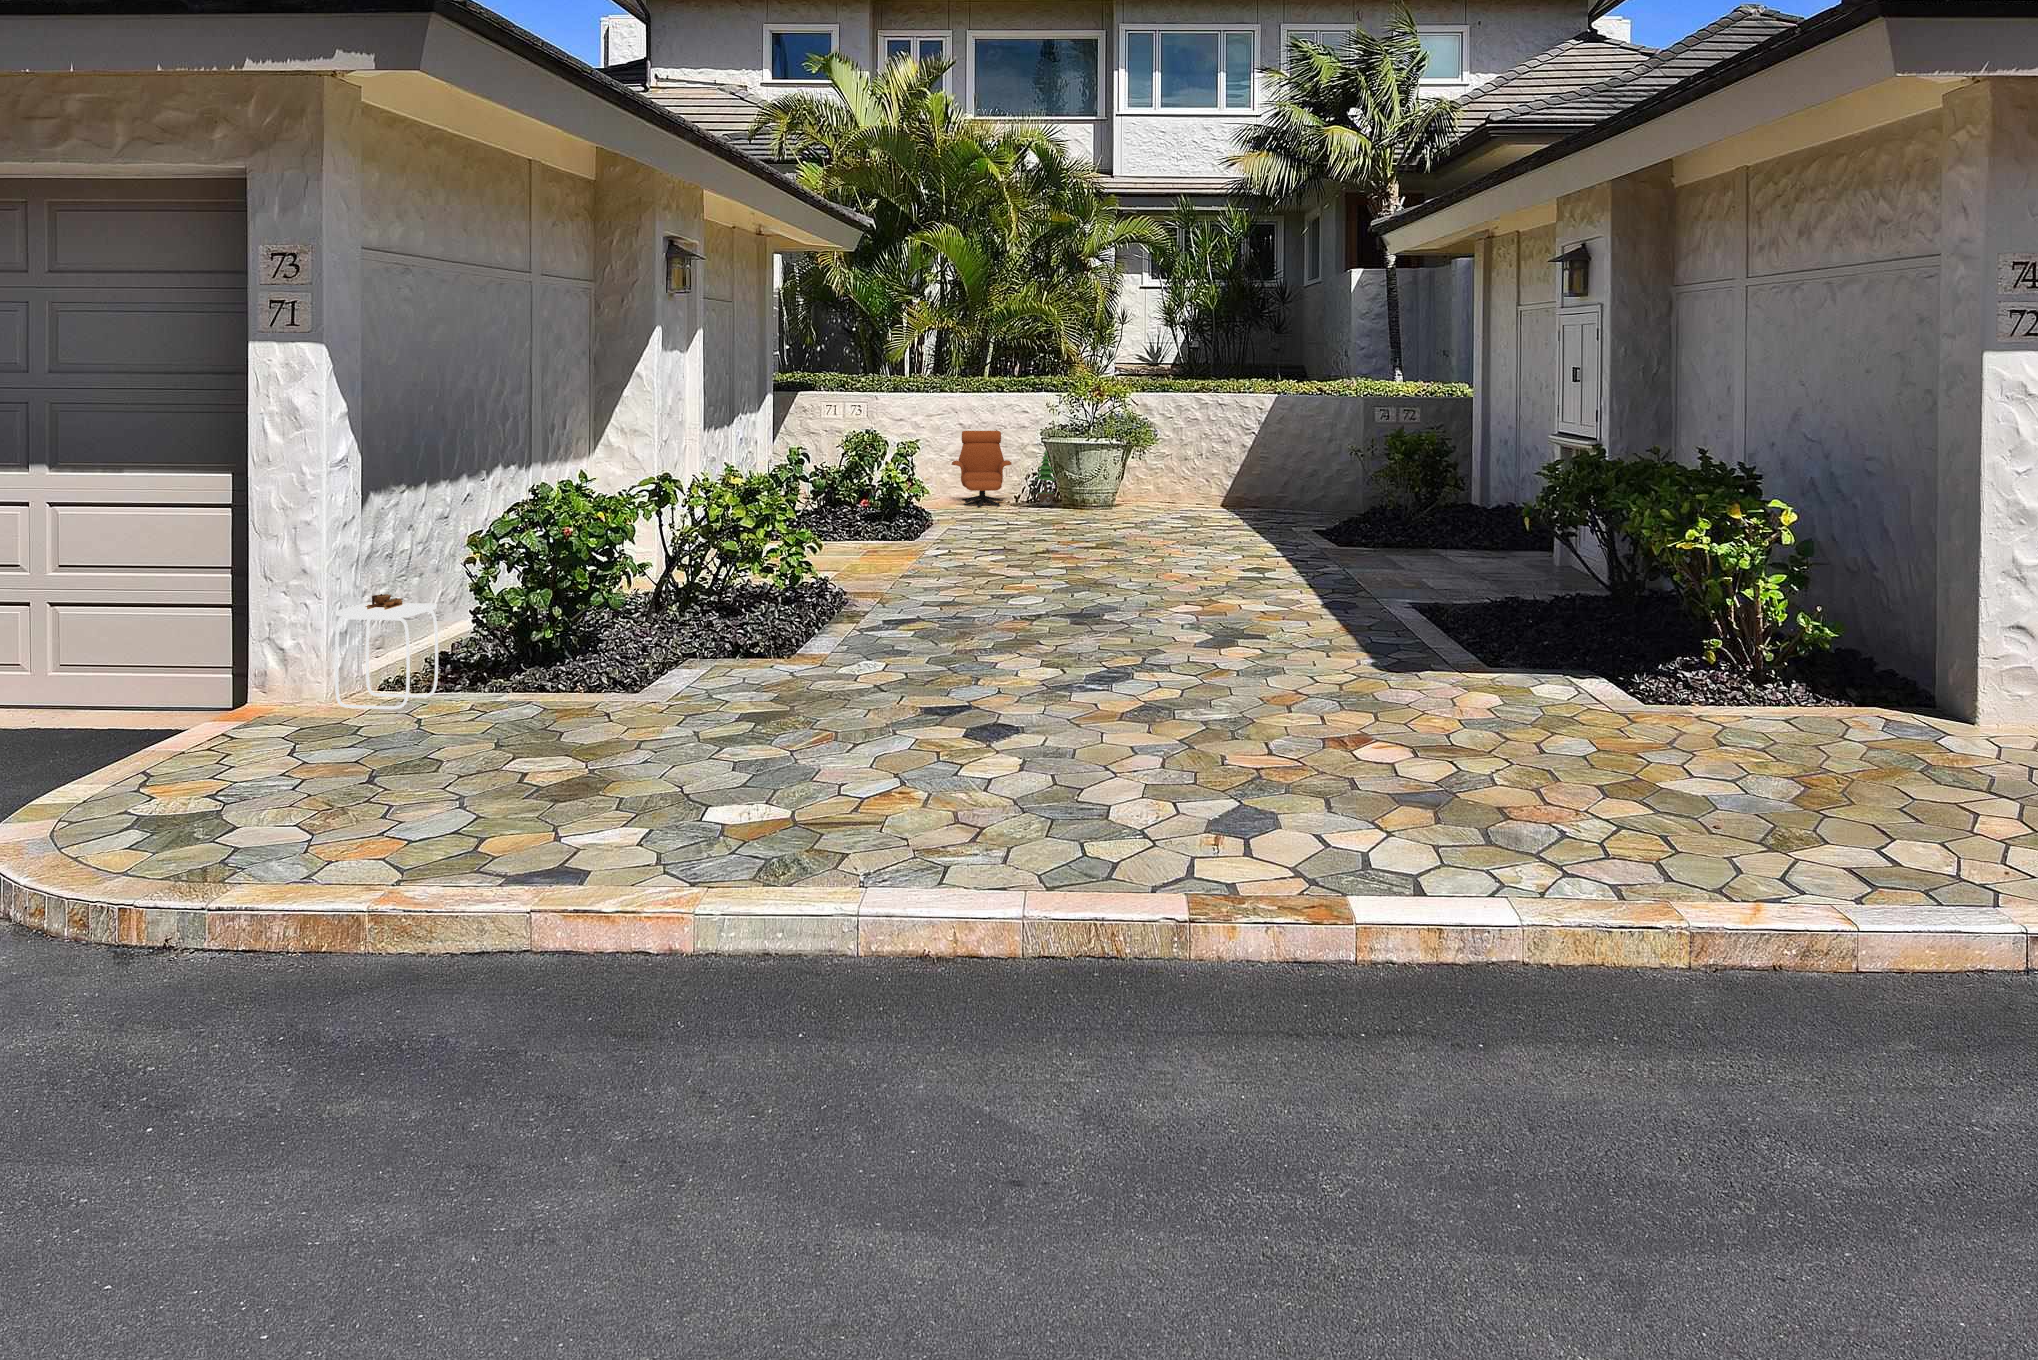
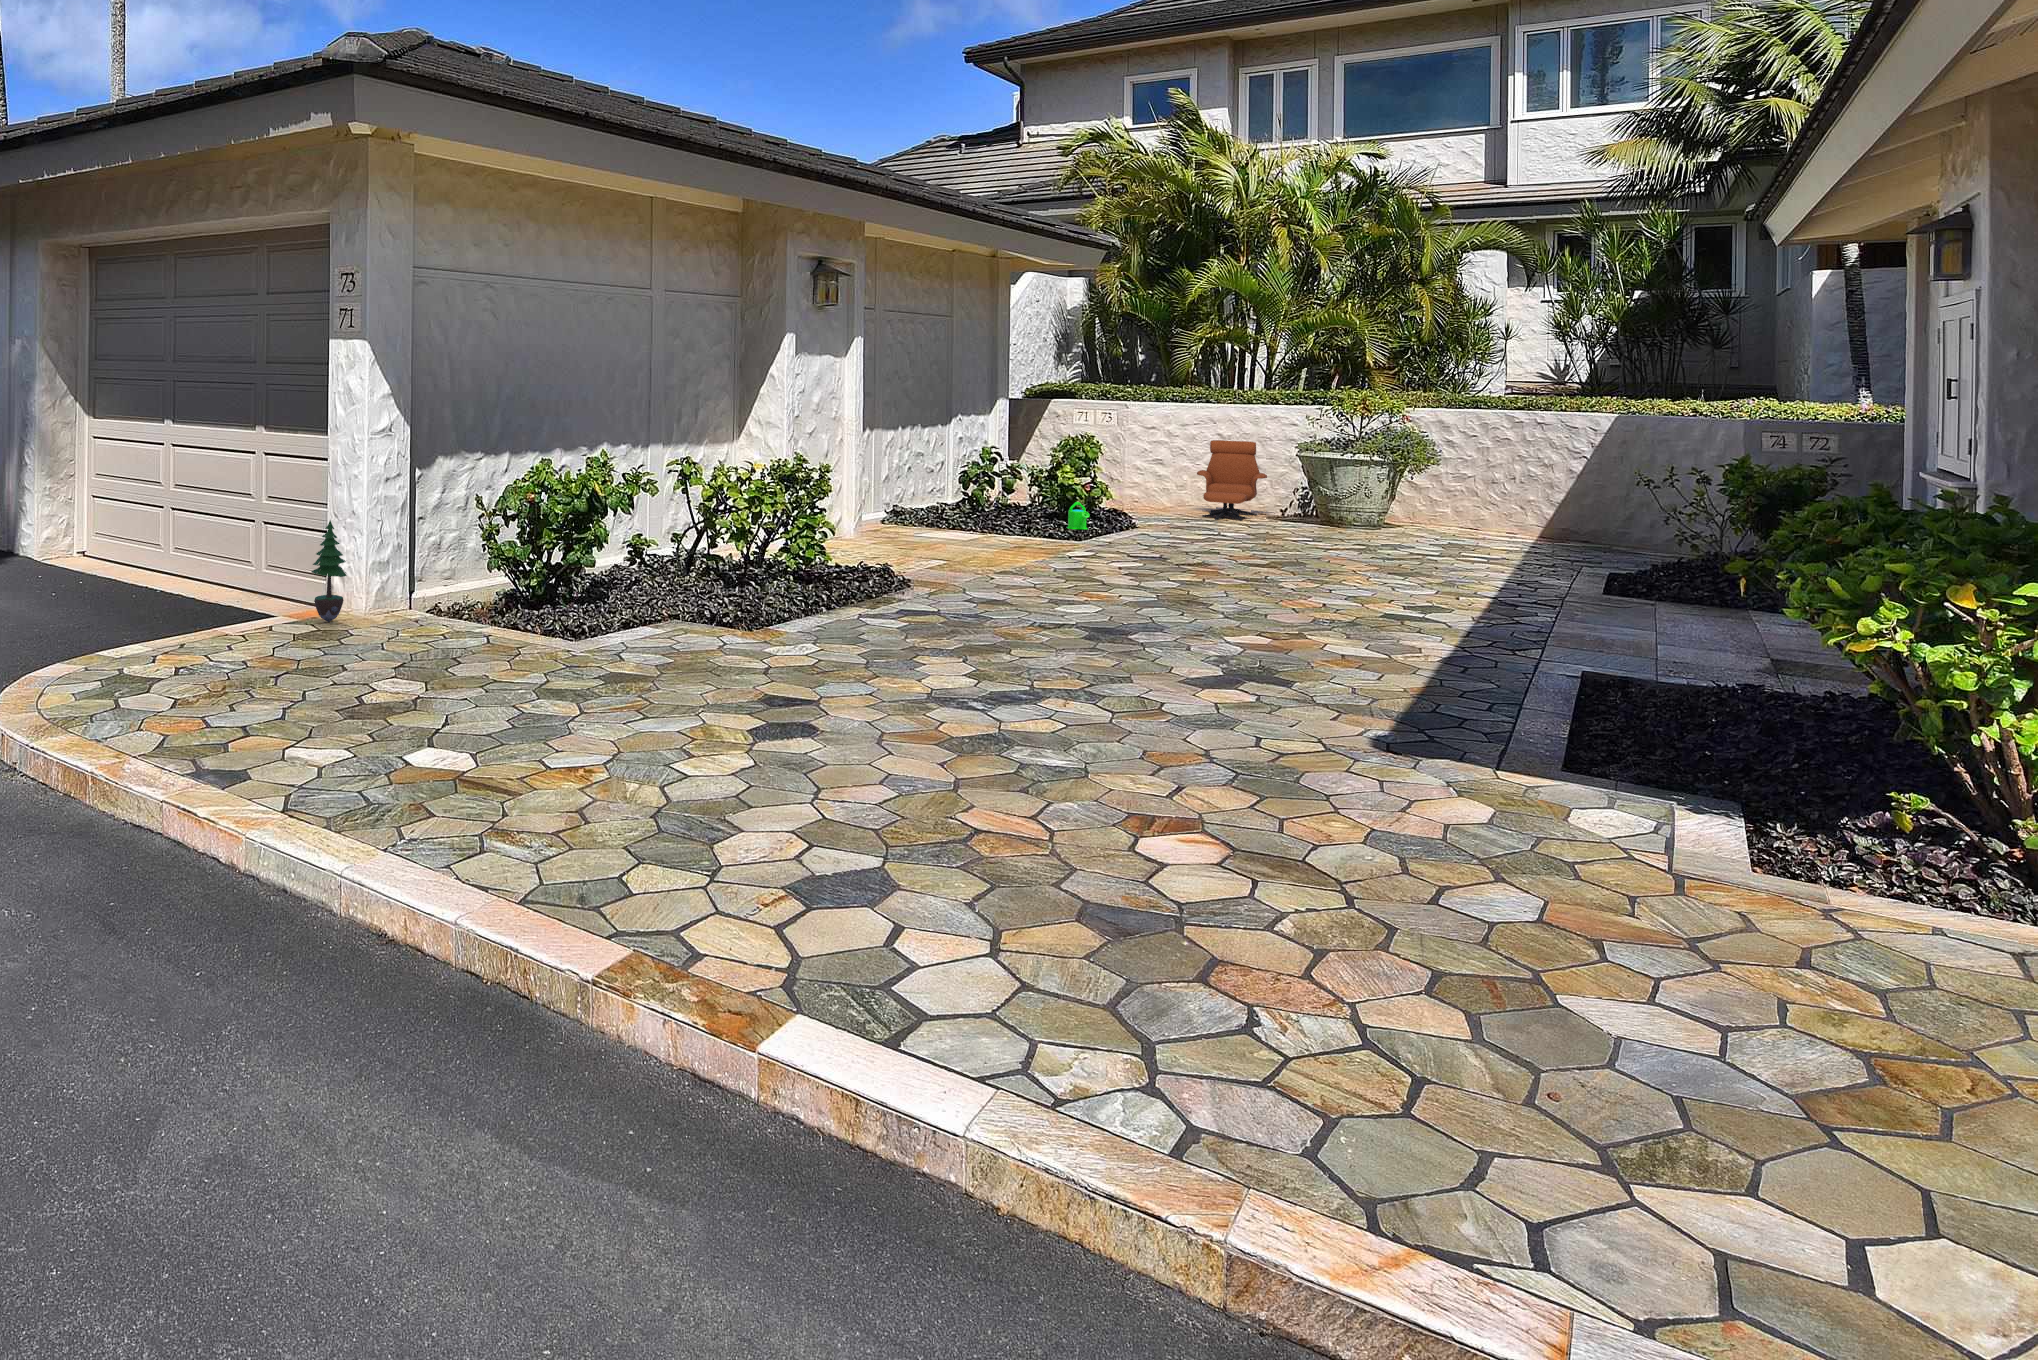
potted tree: present [1036,450,1055,507] -> present [311,520,347,622]
watering can: none [870,499,895,526] -> present [1067,502,1090,529]
side table: present [335,594,438,709] -> none [380,538,452,630]

